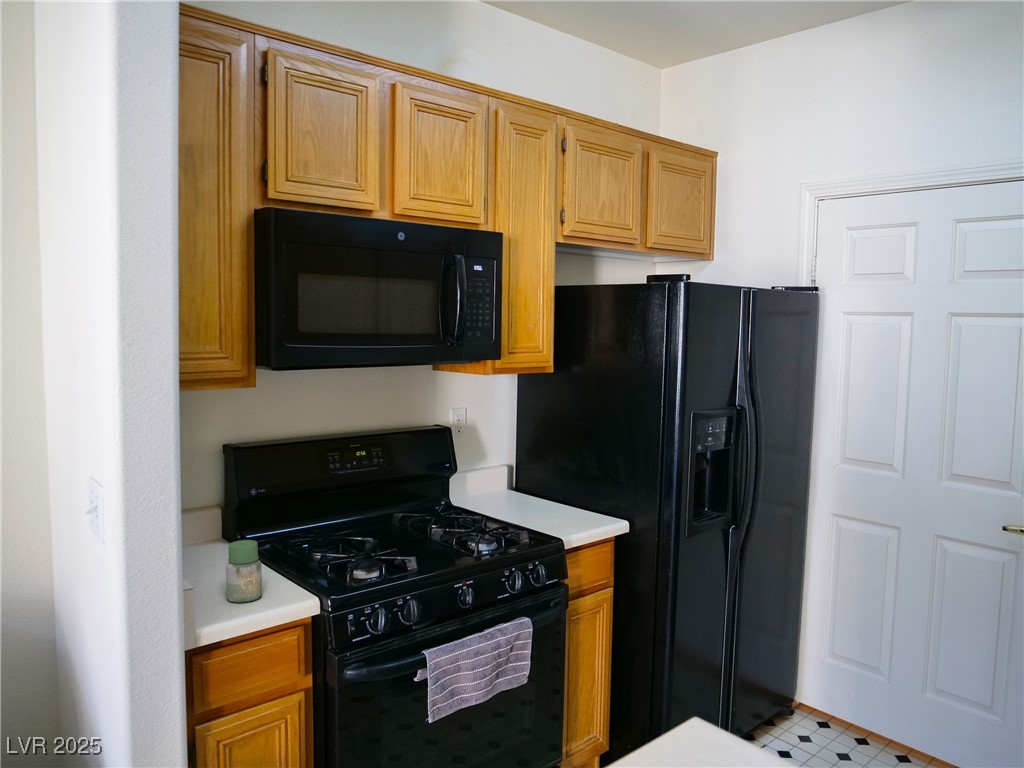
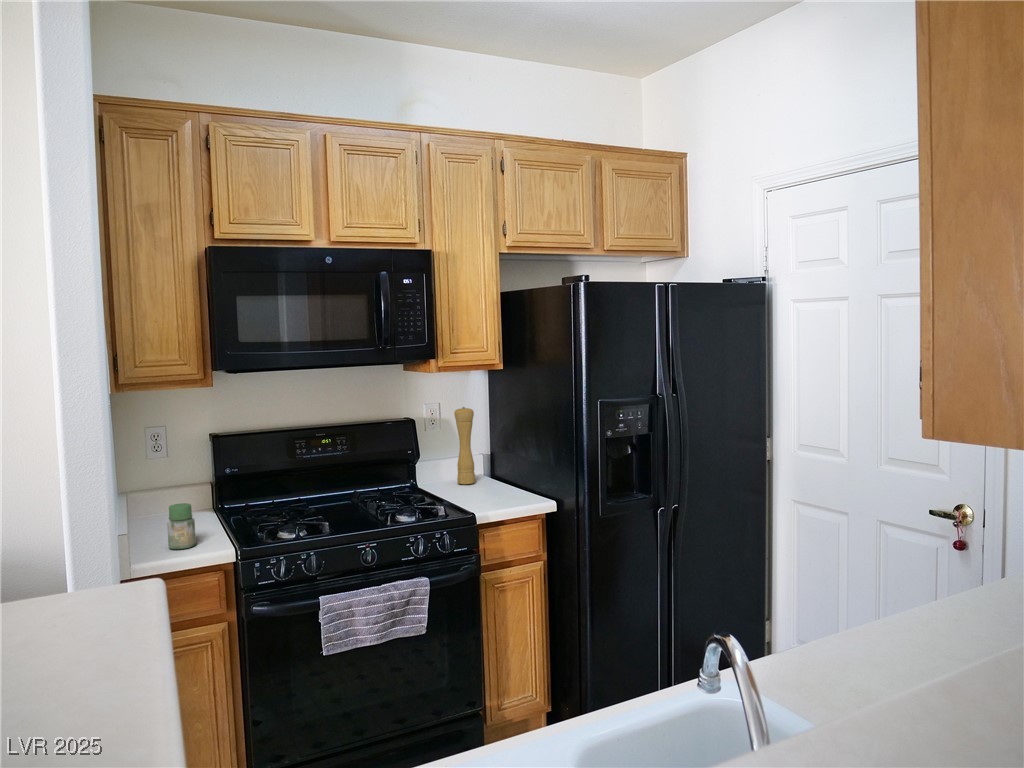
pepper mill: none [491,415,513,504] -> present [454,407,475,484]

